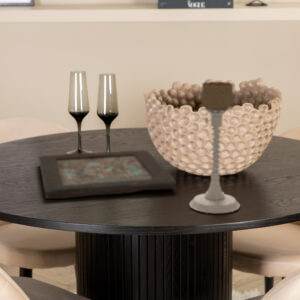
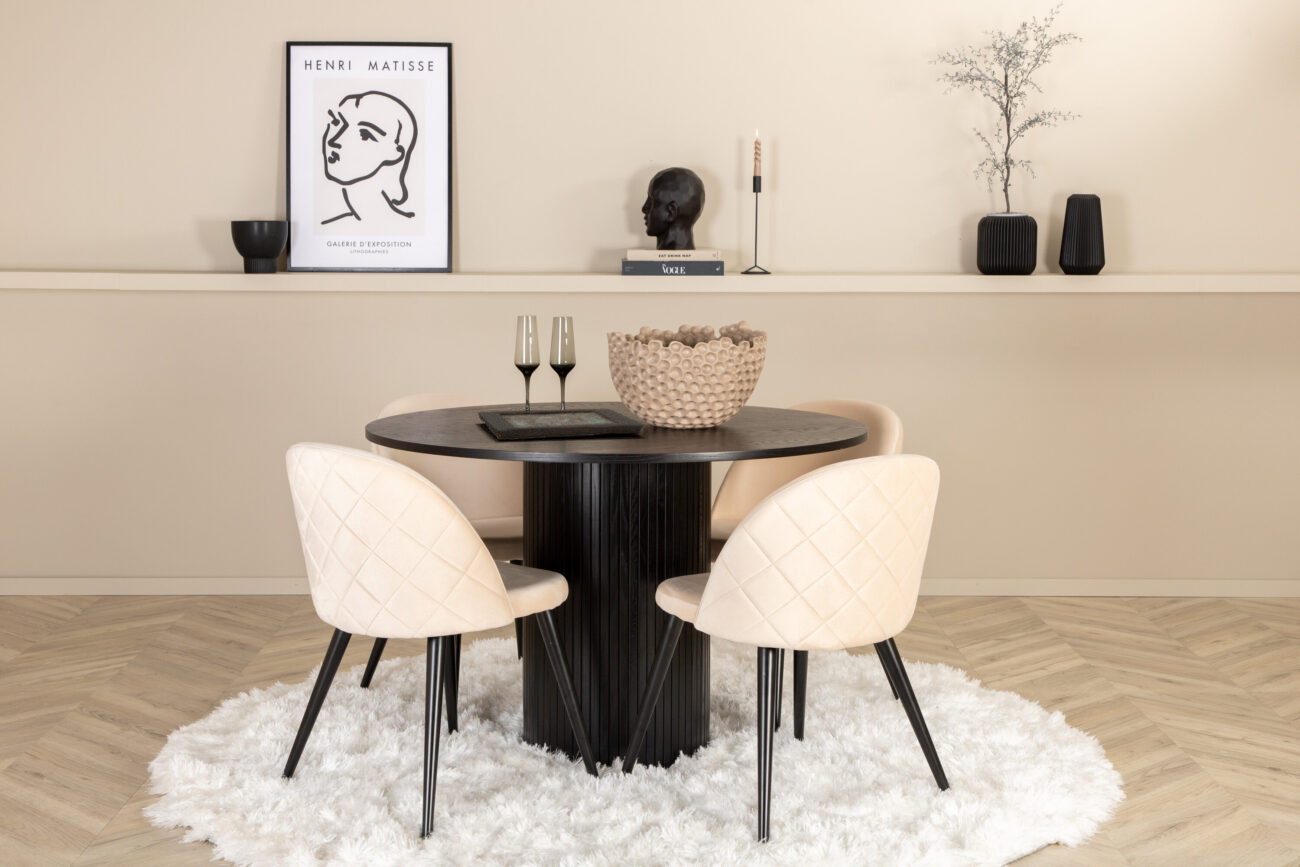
candle holder: present [189,82,240,213] -> none [659,306,715,446]

